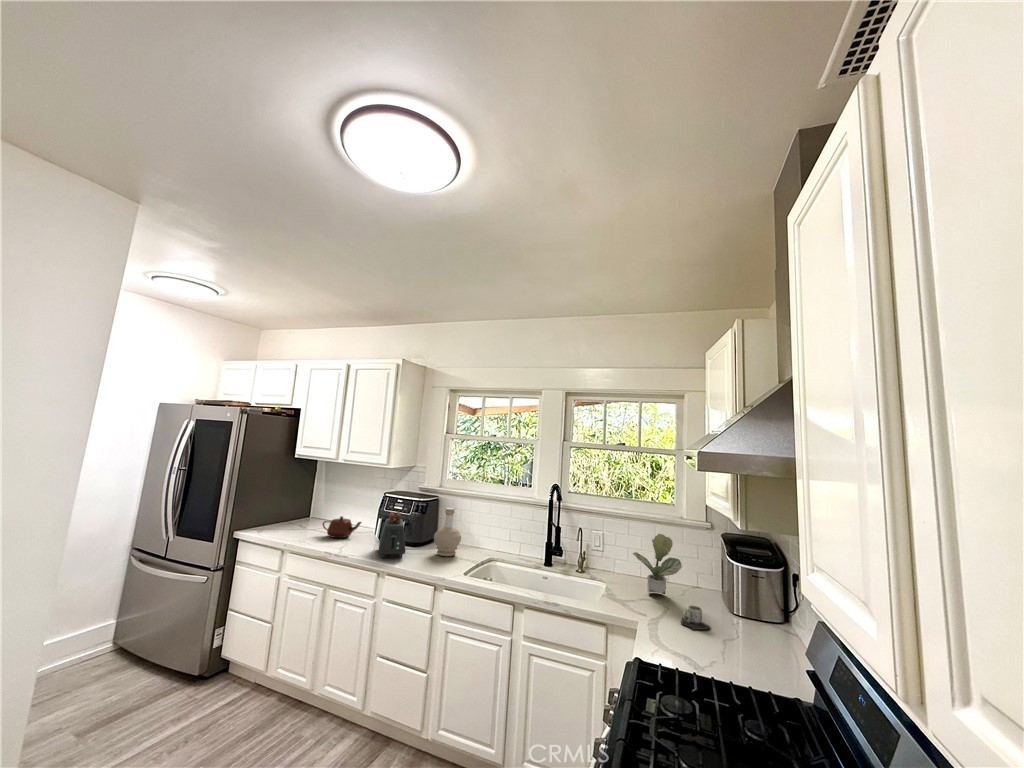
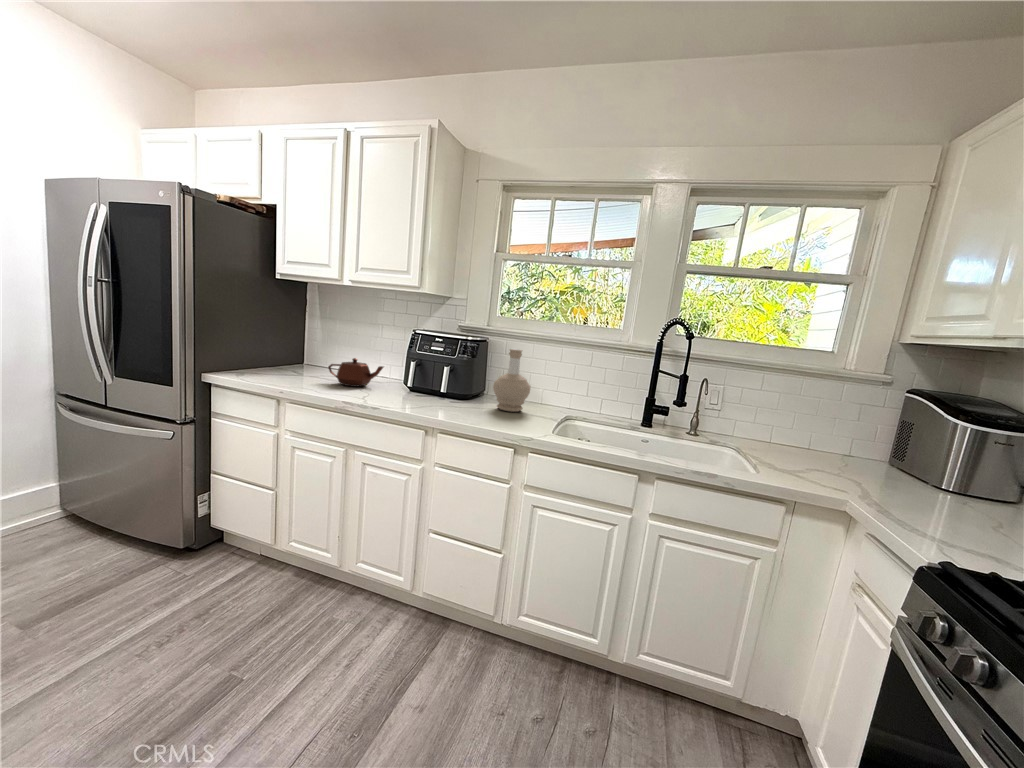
toaster: present [378,512,405,557] -> none [416,350,460,411]
potted plant: present [633,534,682,594] -> none [796,386,879,464]
mug: present [681,606,710,630] -> none [903,480,961,514]

